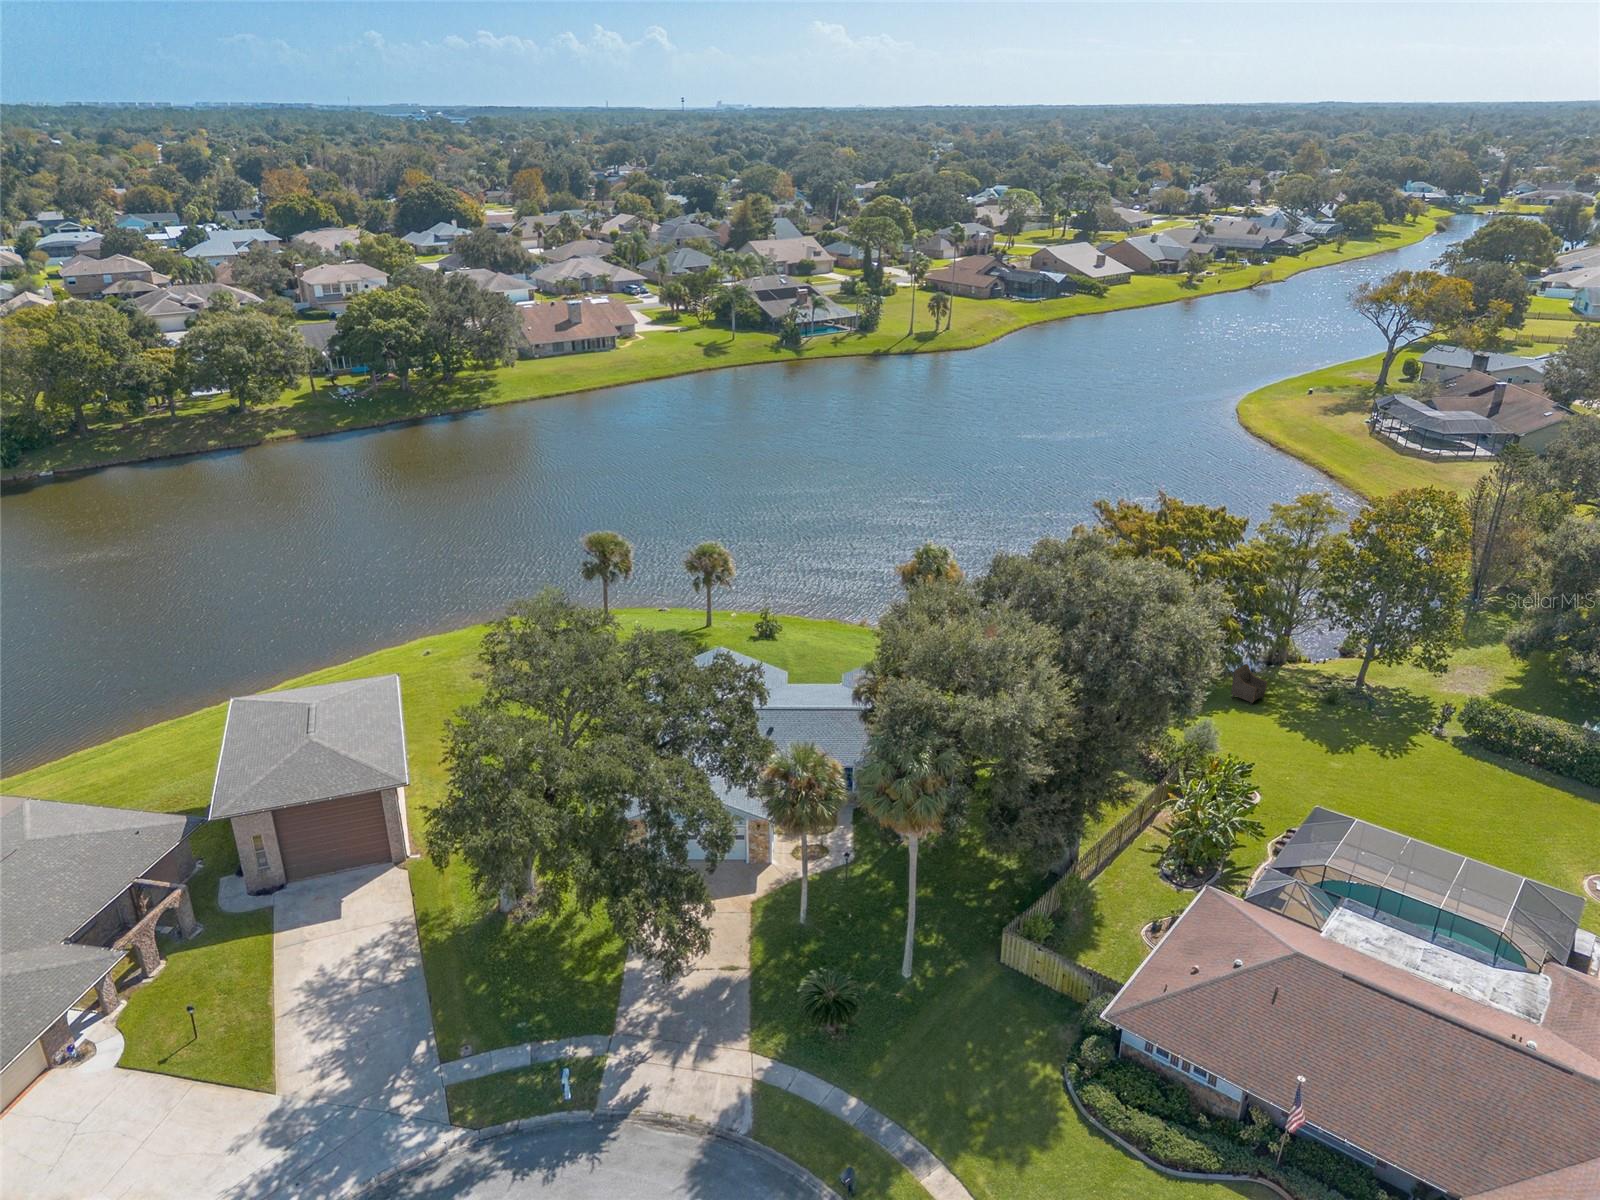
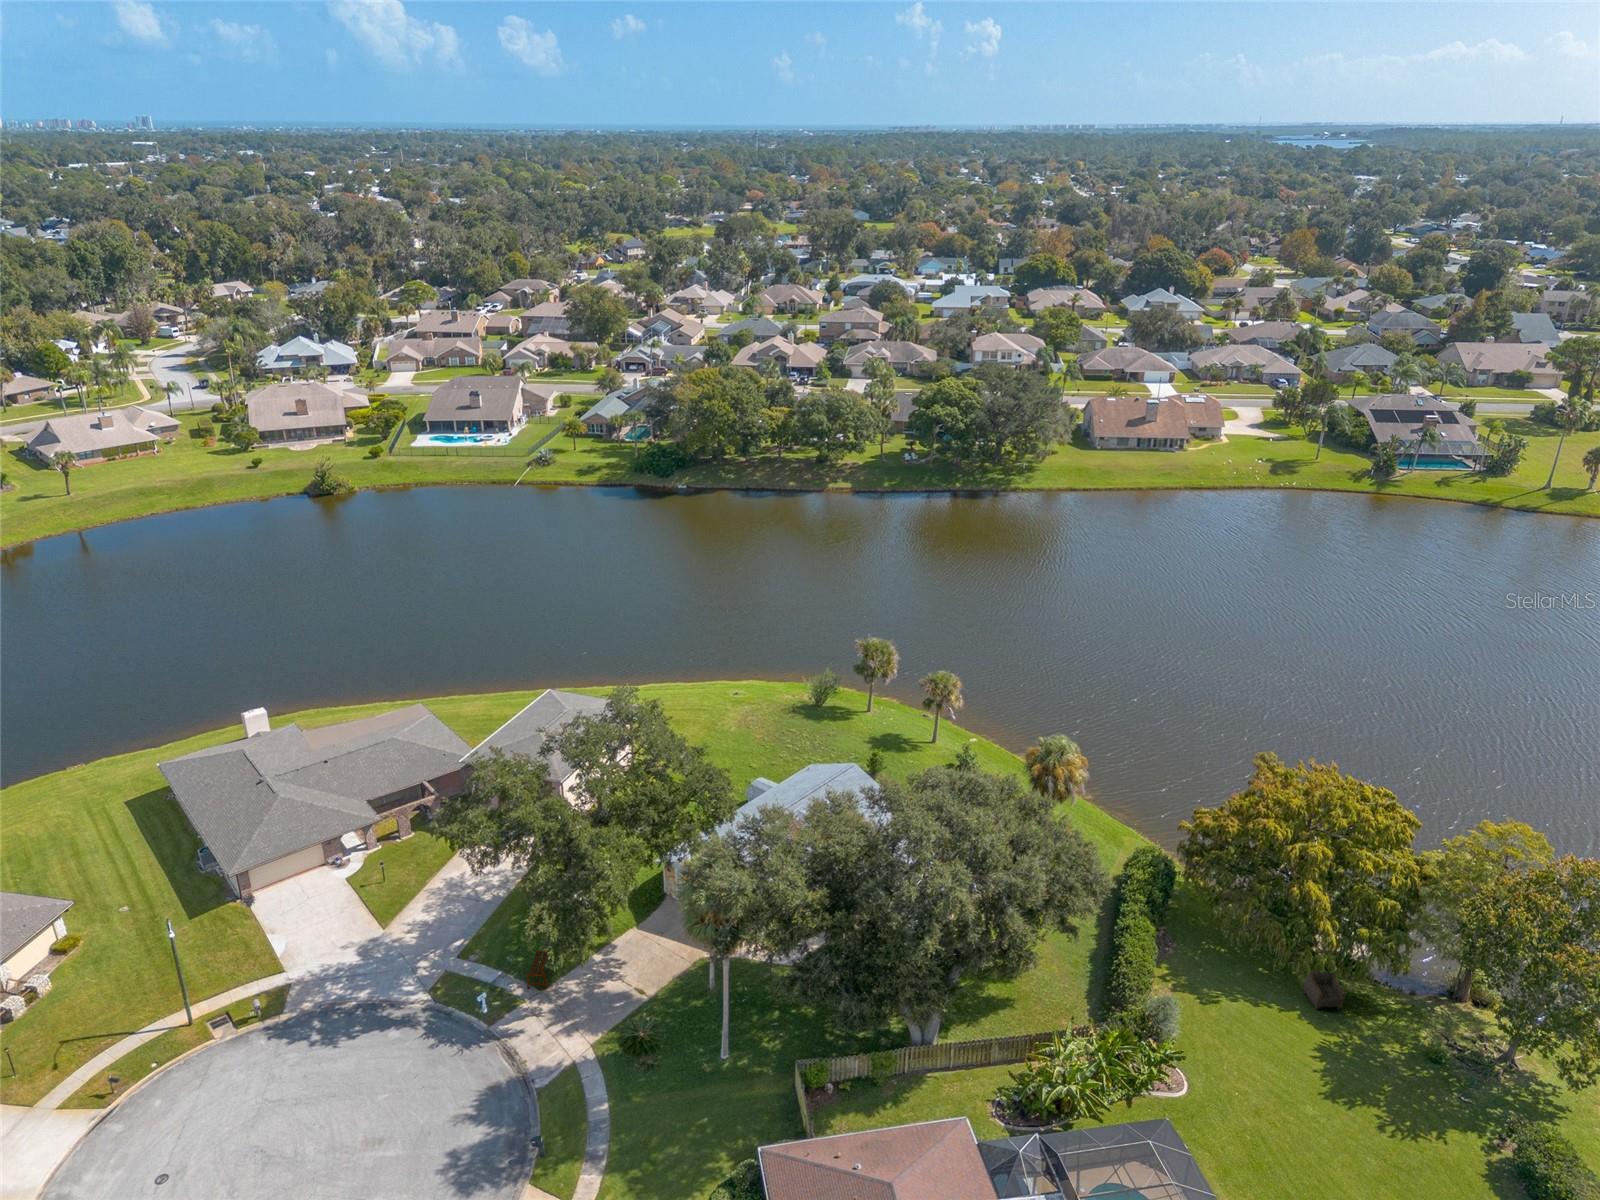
bench: none [572,966,621,1042] -> present [527,950,550,988]

